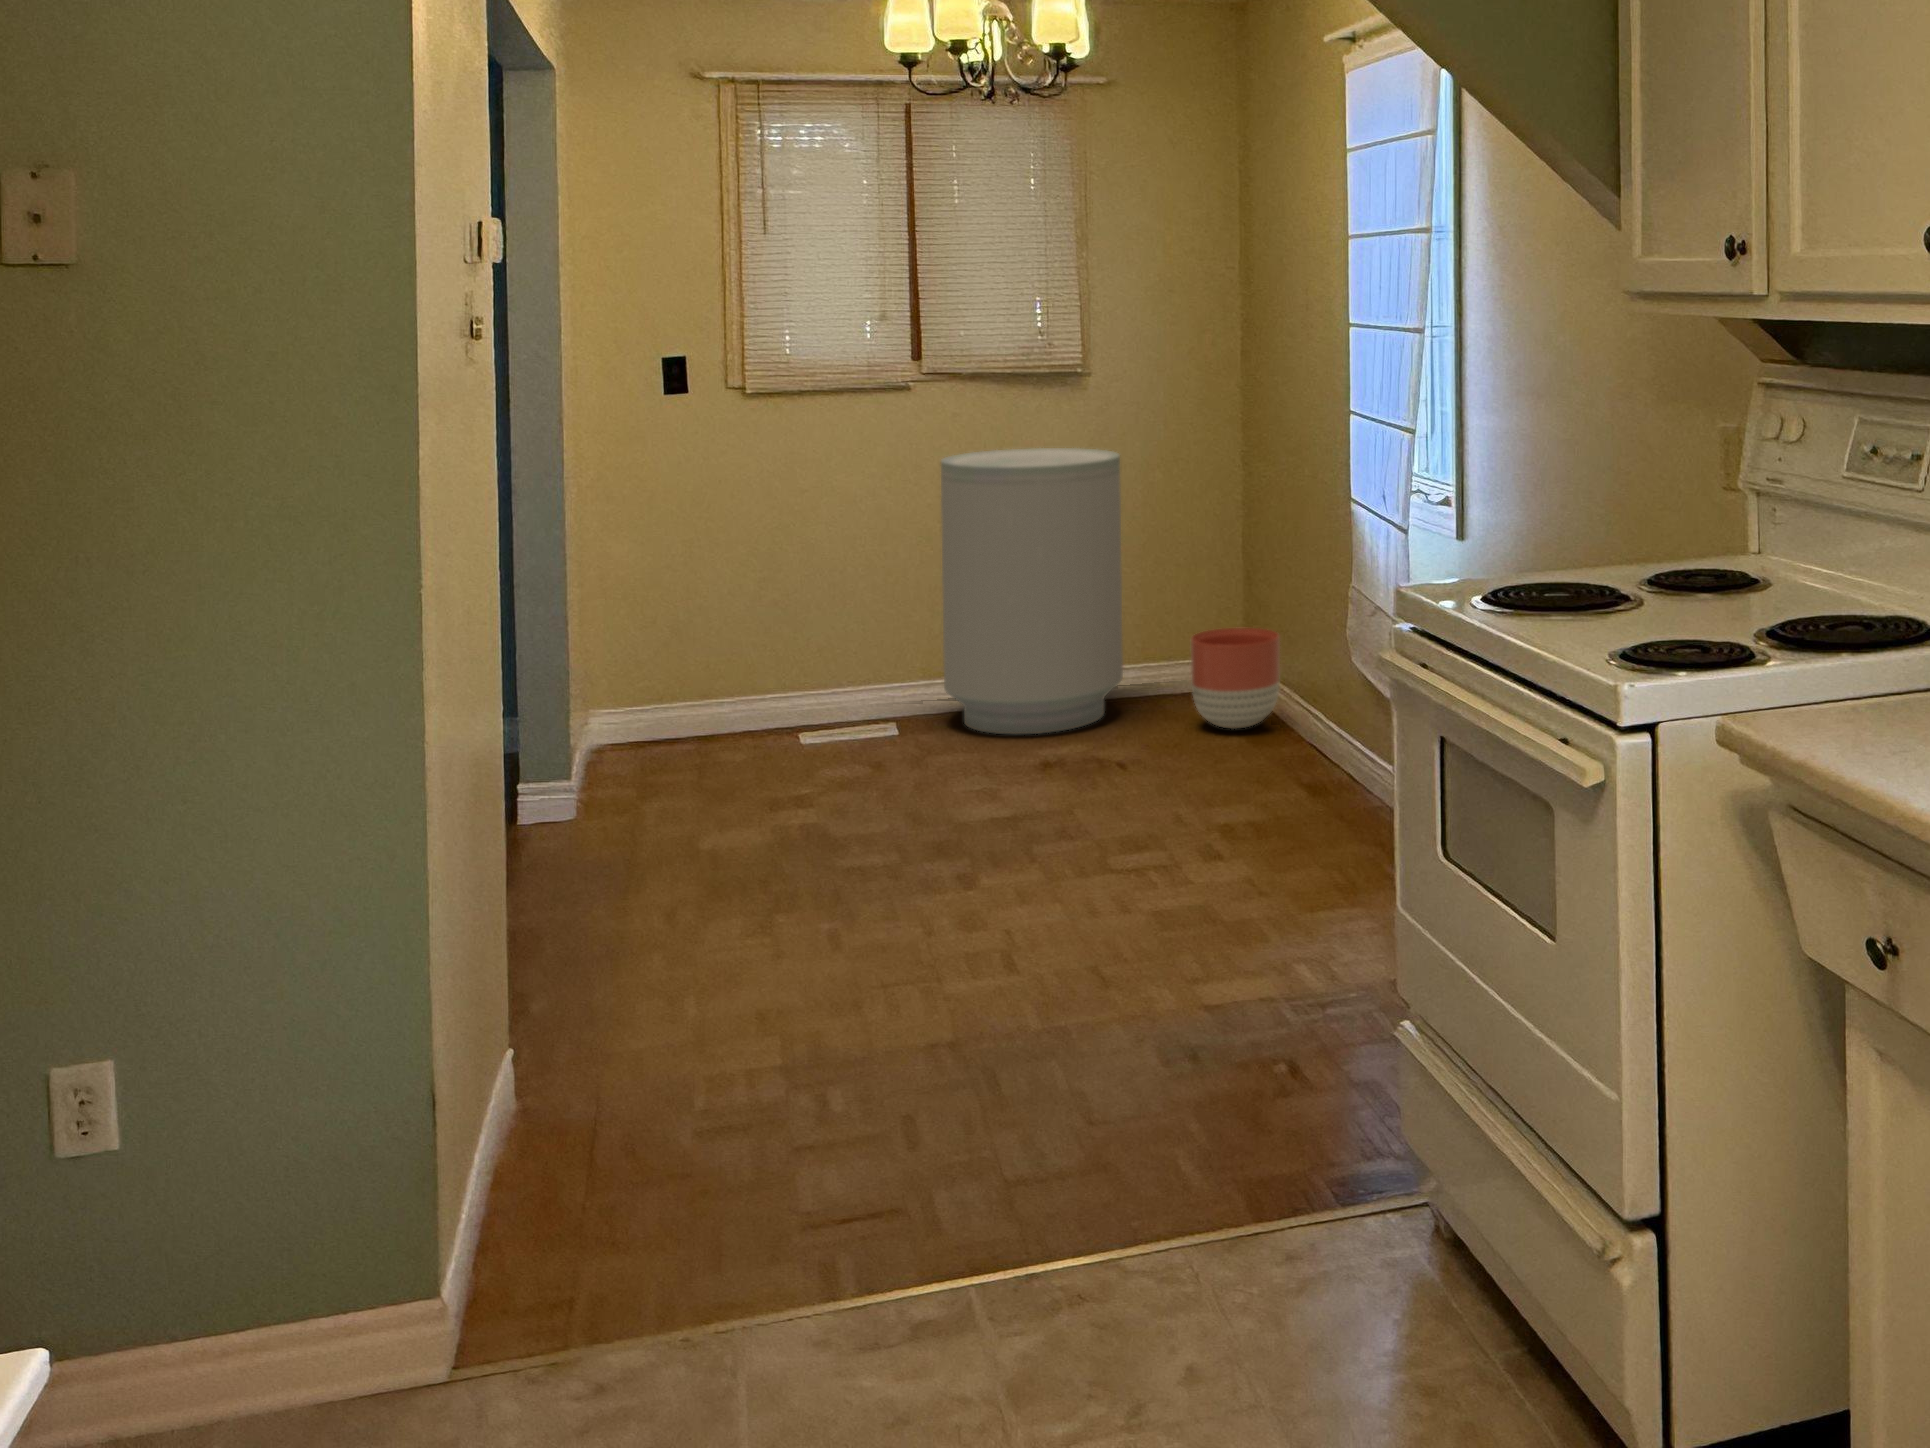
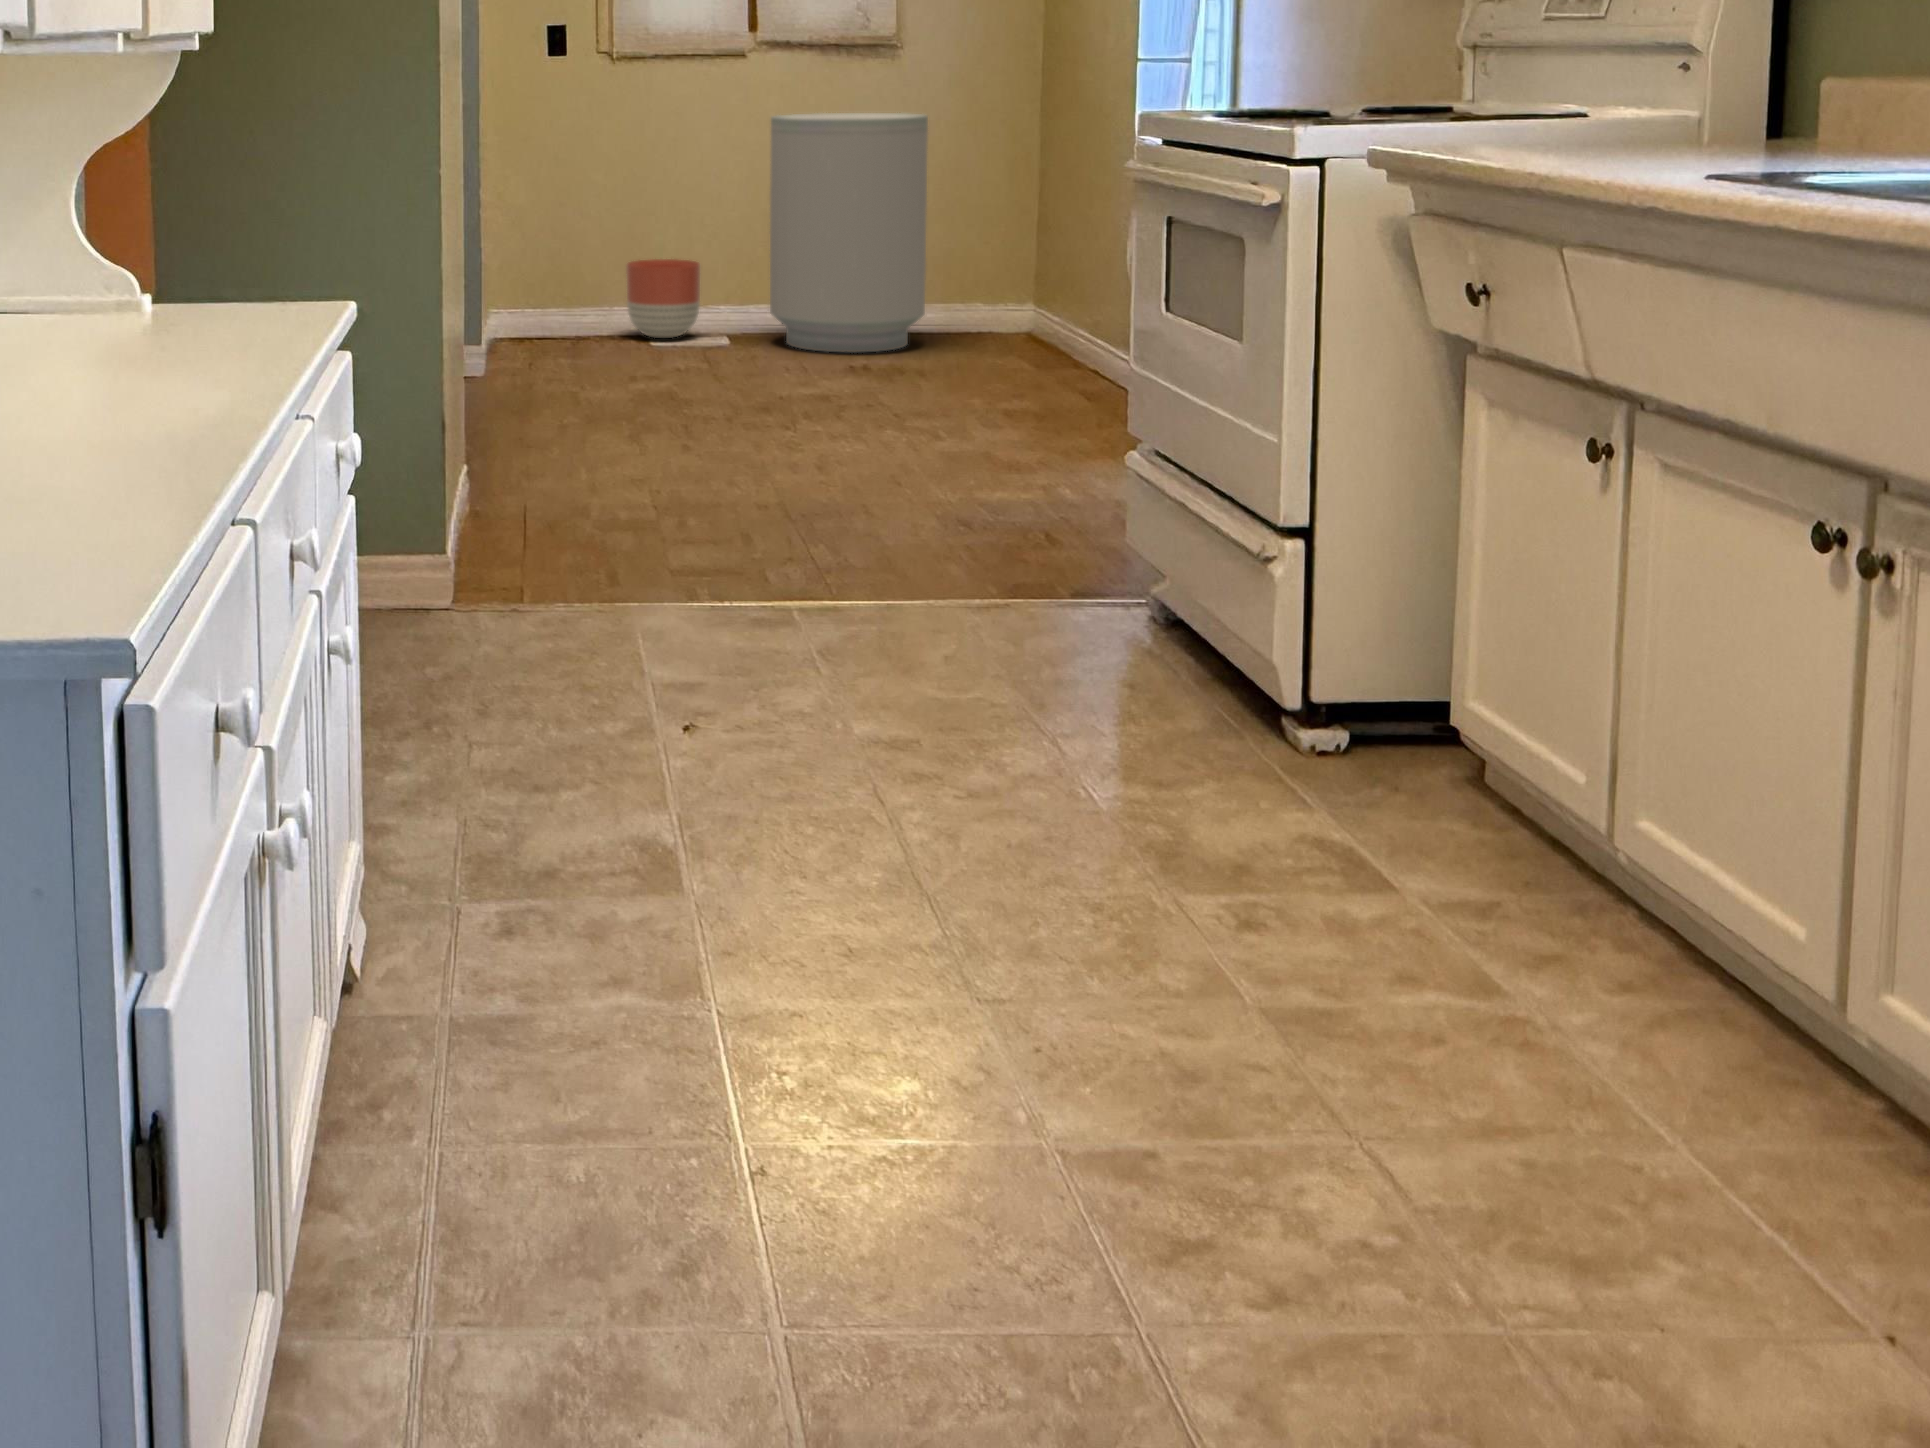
planter: present [1191,628,1280,729] -> present [626,259,700,338]

